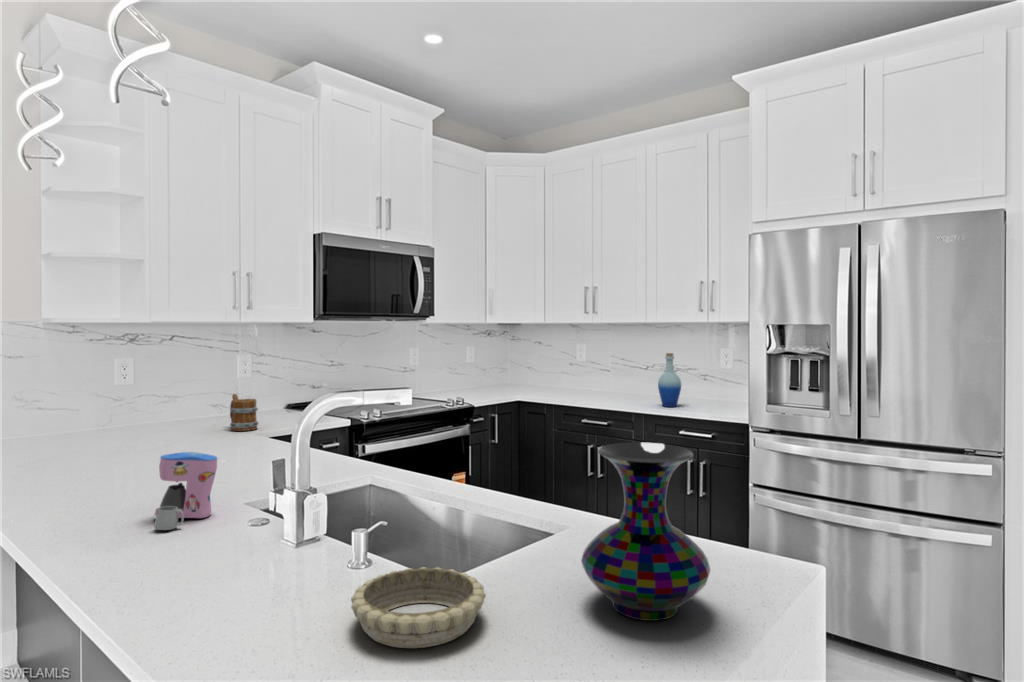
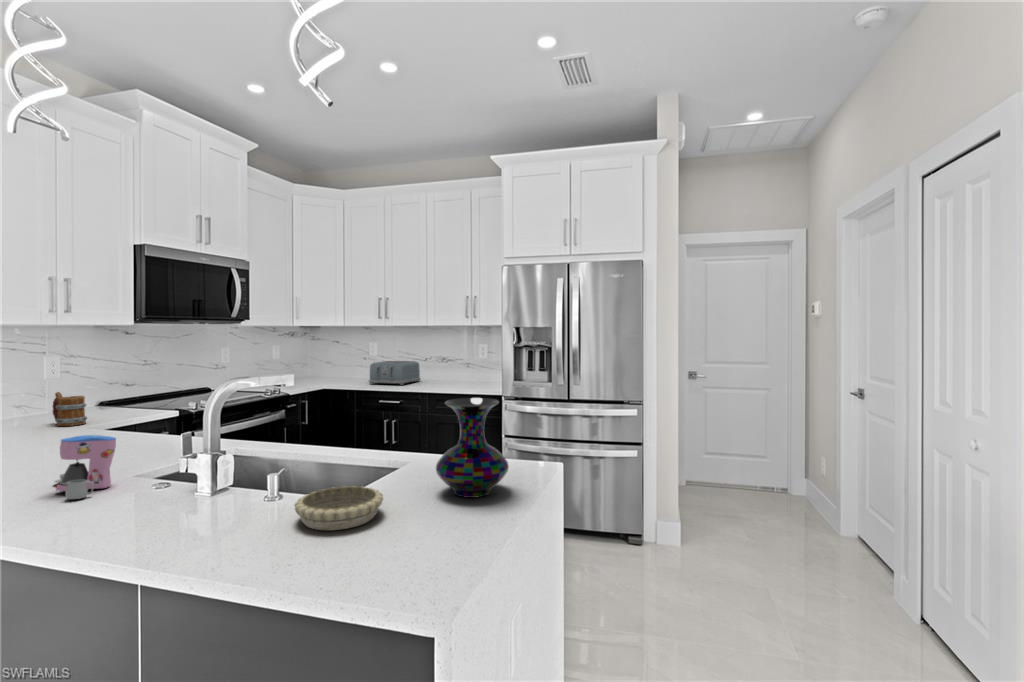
bottle: present [658,353,681,407] -> none [436,348,453,387]
toaster: none [572,369,640,401] -> present [369,361,420,385]

